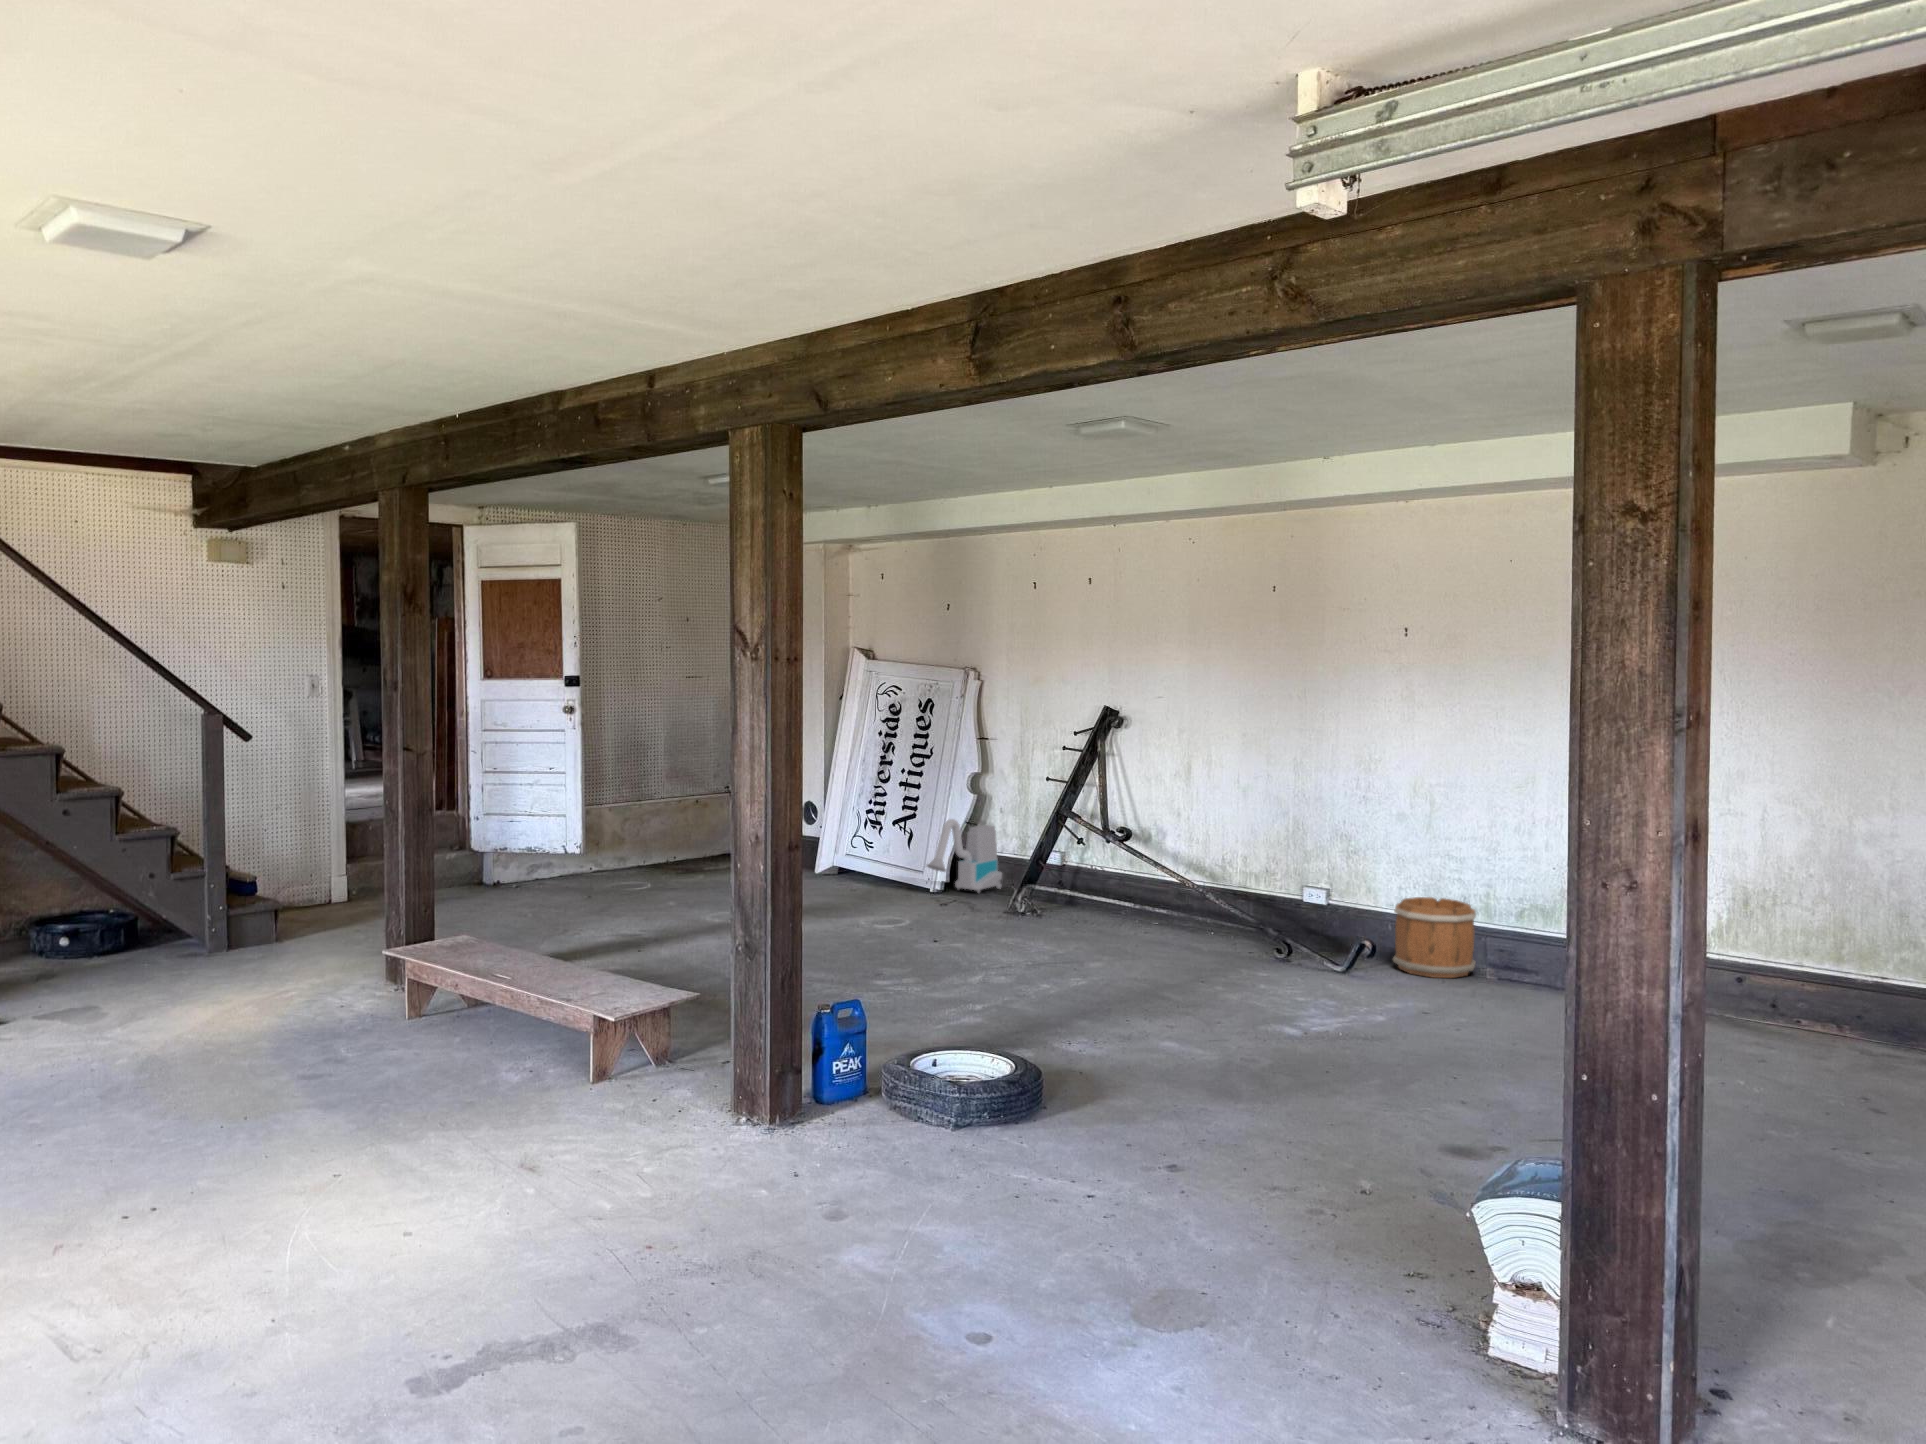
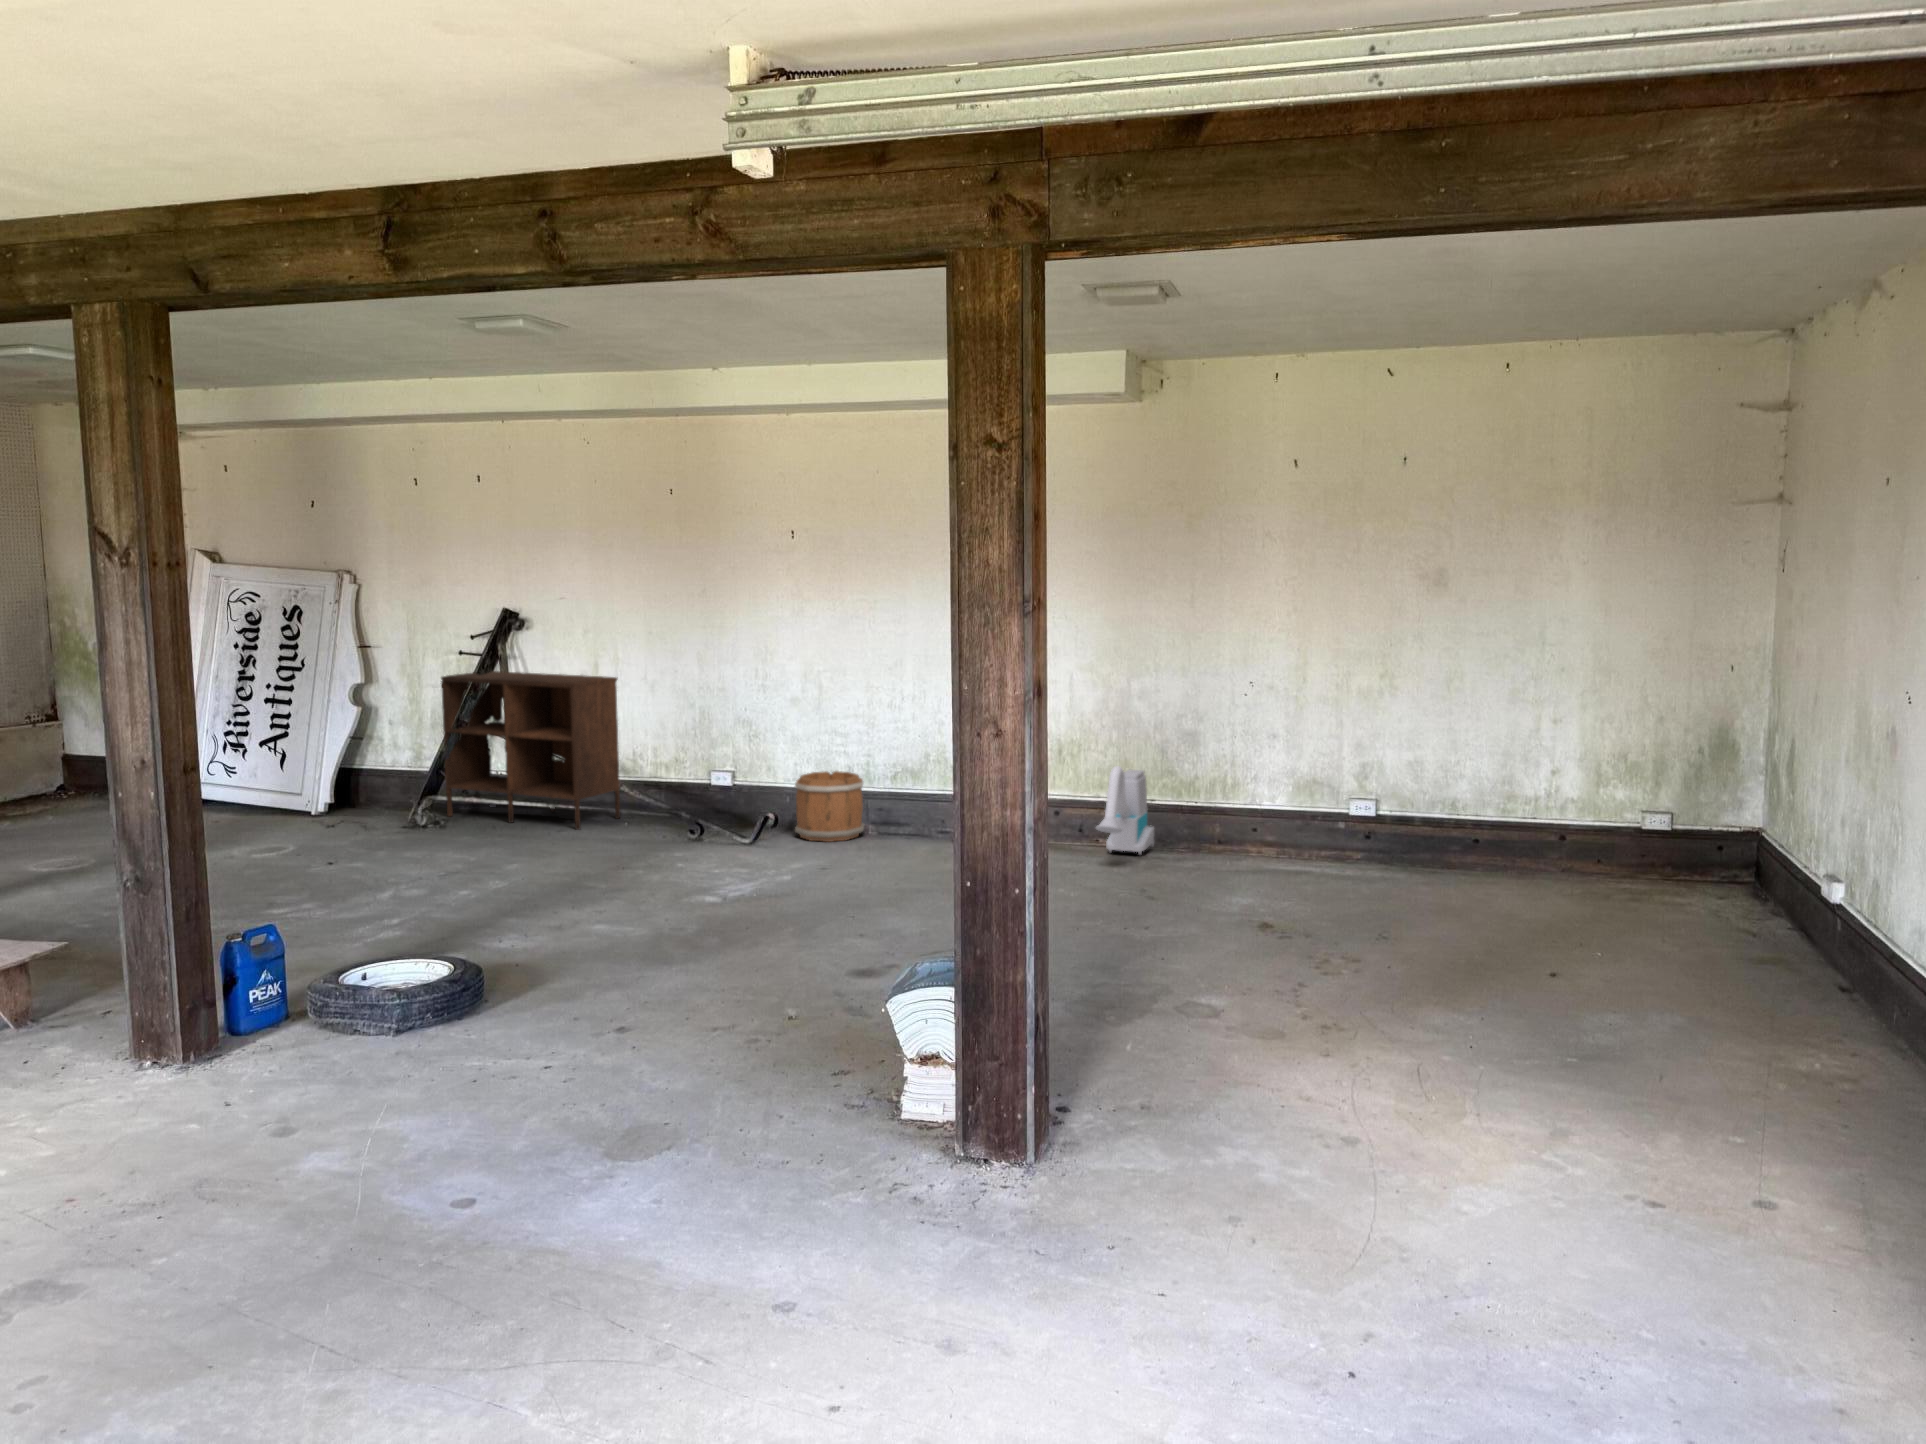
shelving unit: none [1044,767,1211,934] -> present [441,671,620,830]
vacuum cleaner: present [927,819,1002,893] -> present [1095,766,1154,855]

